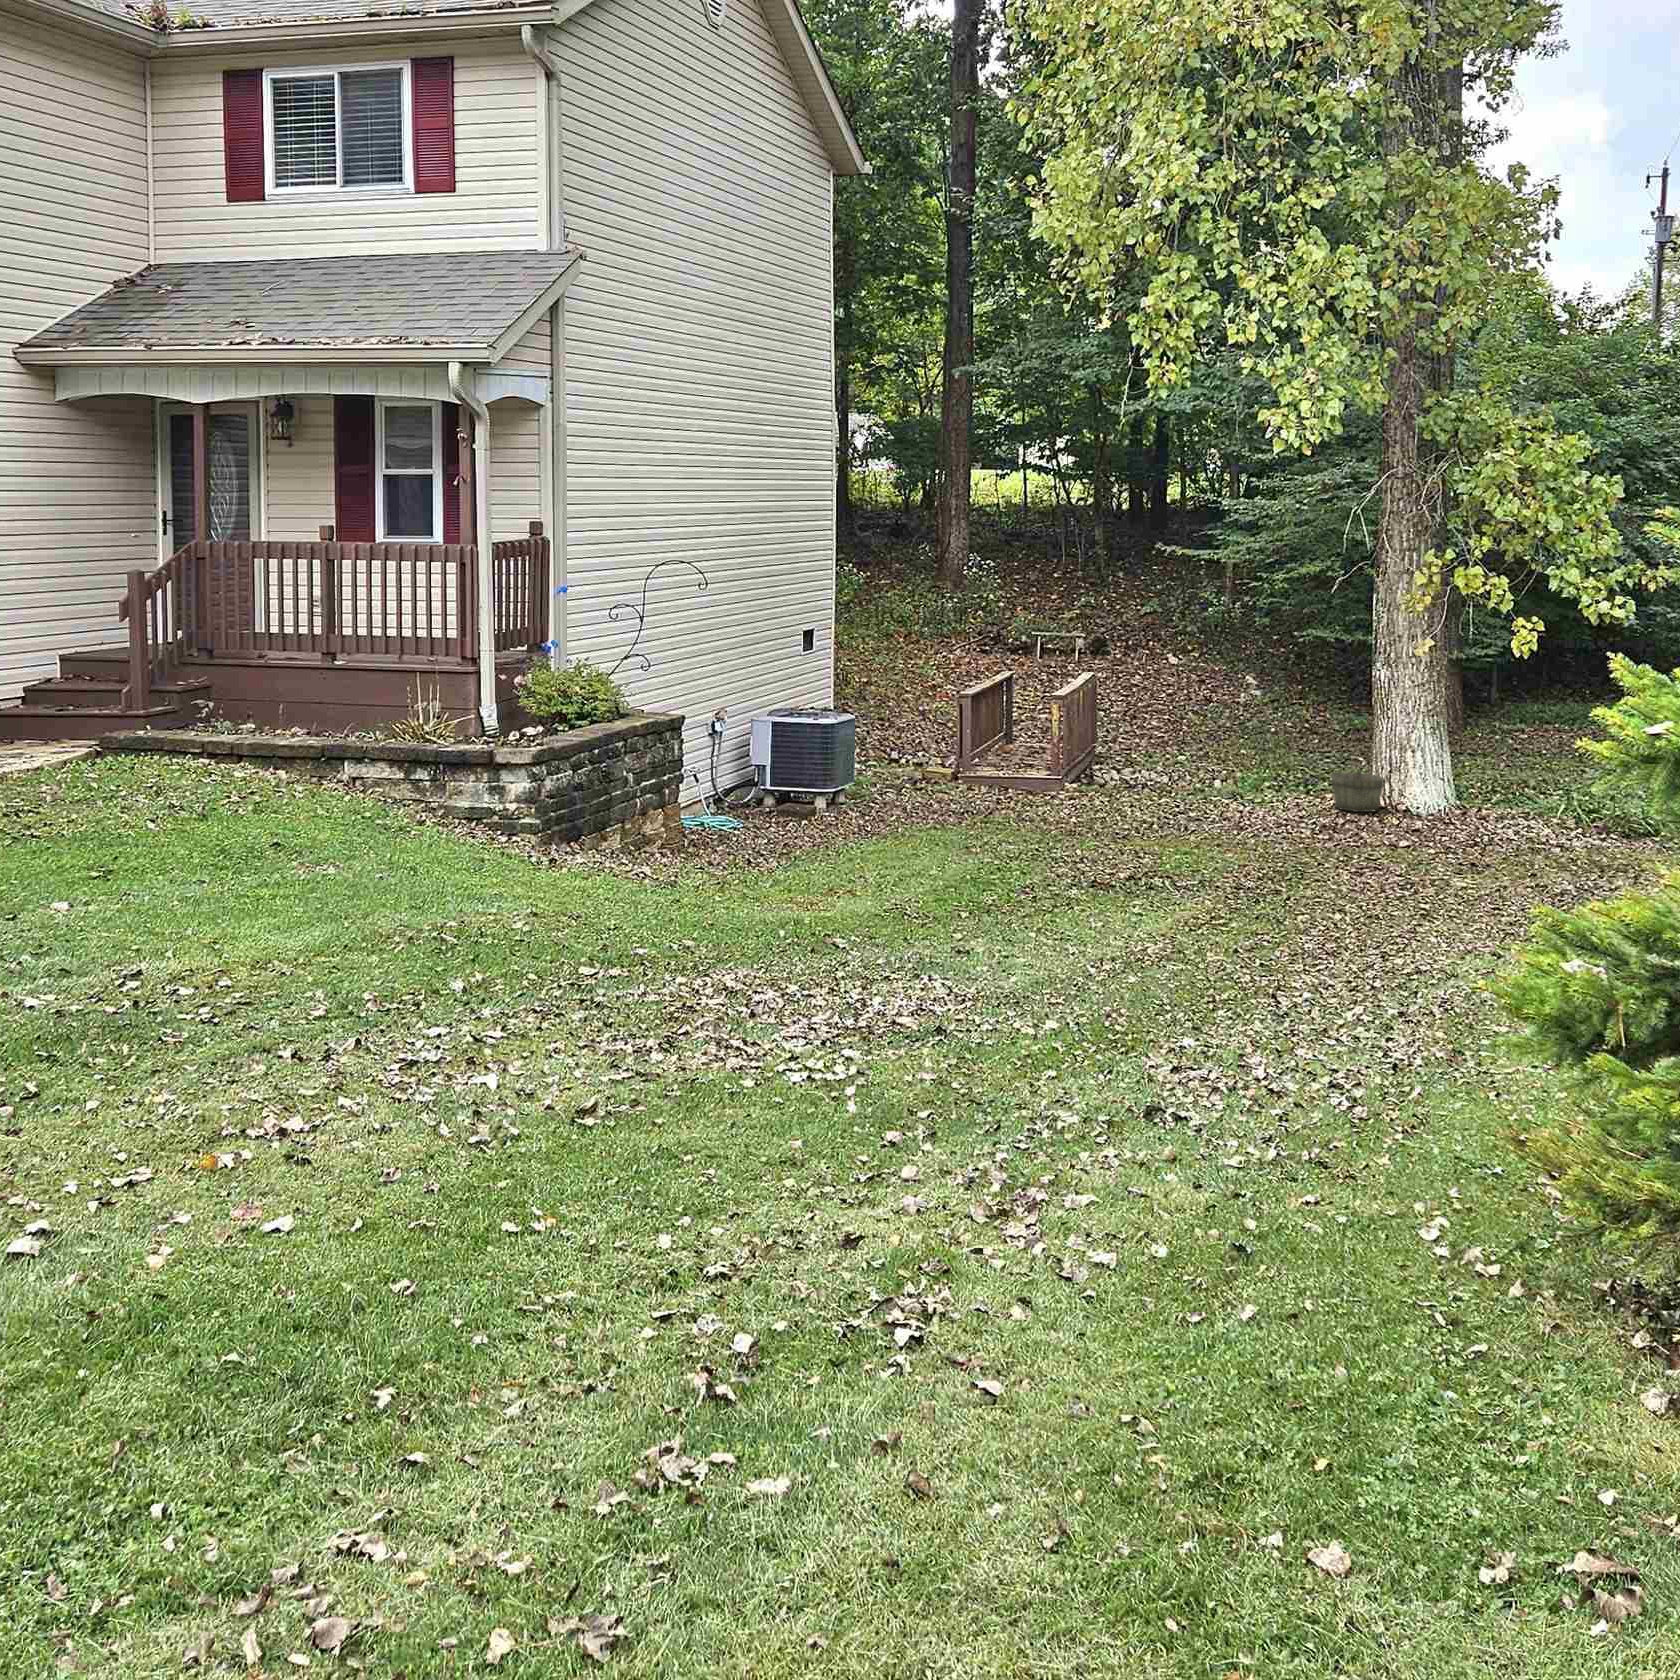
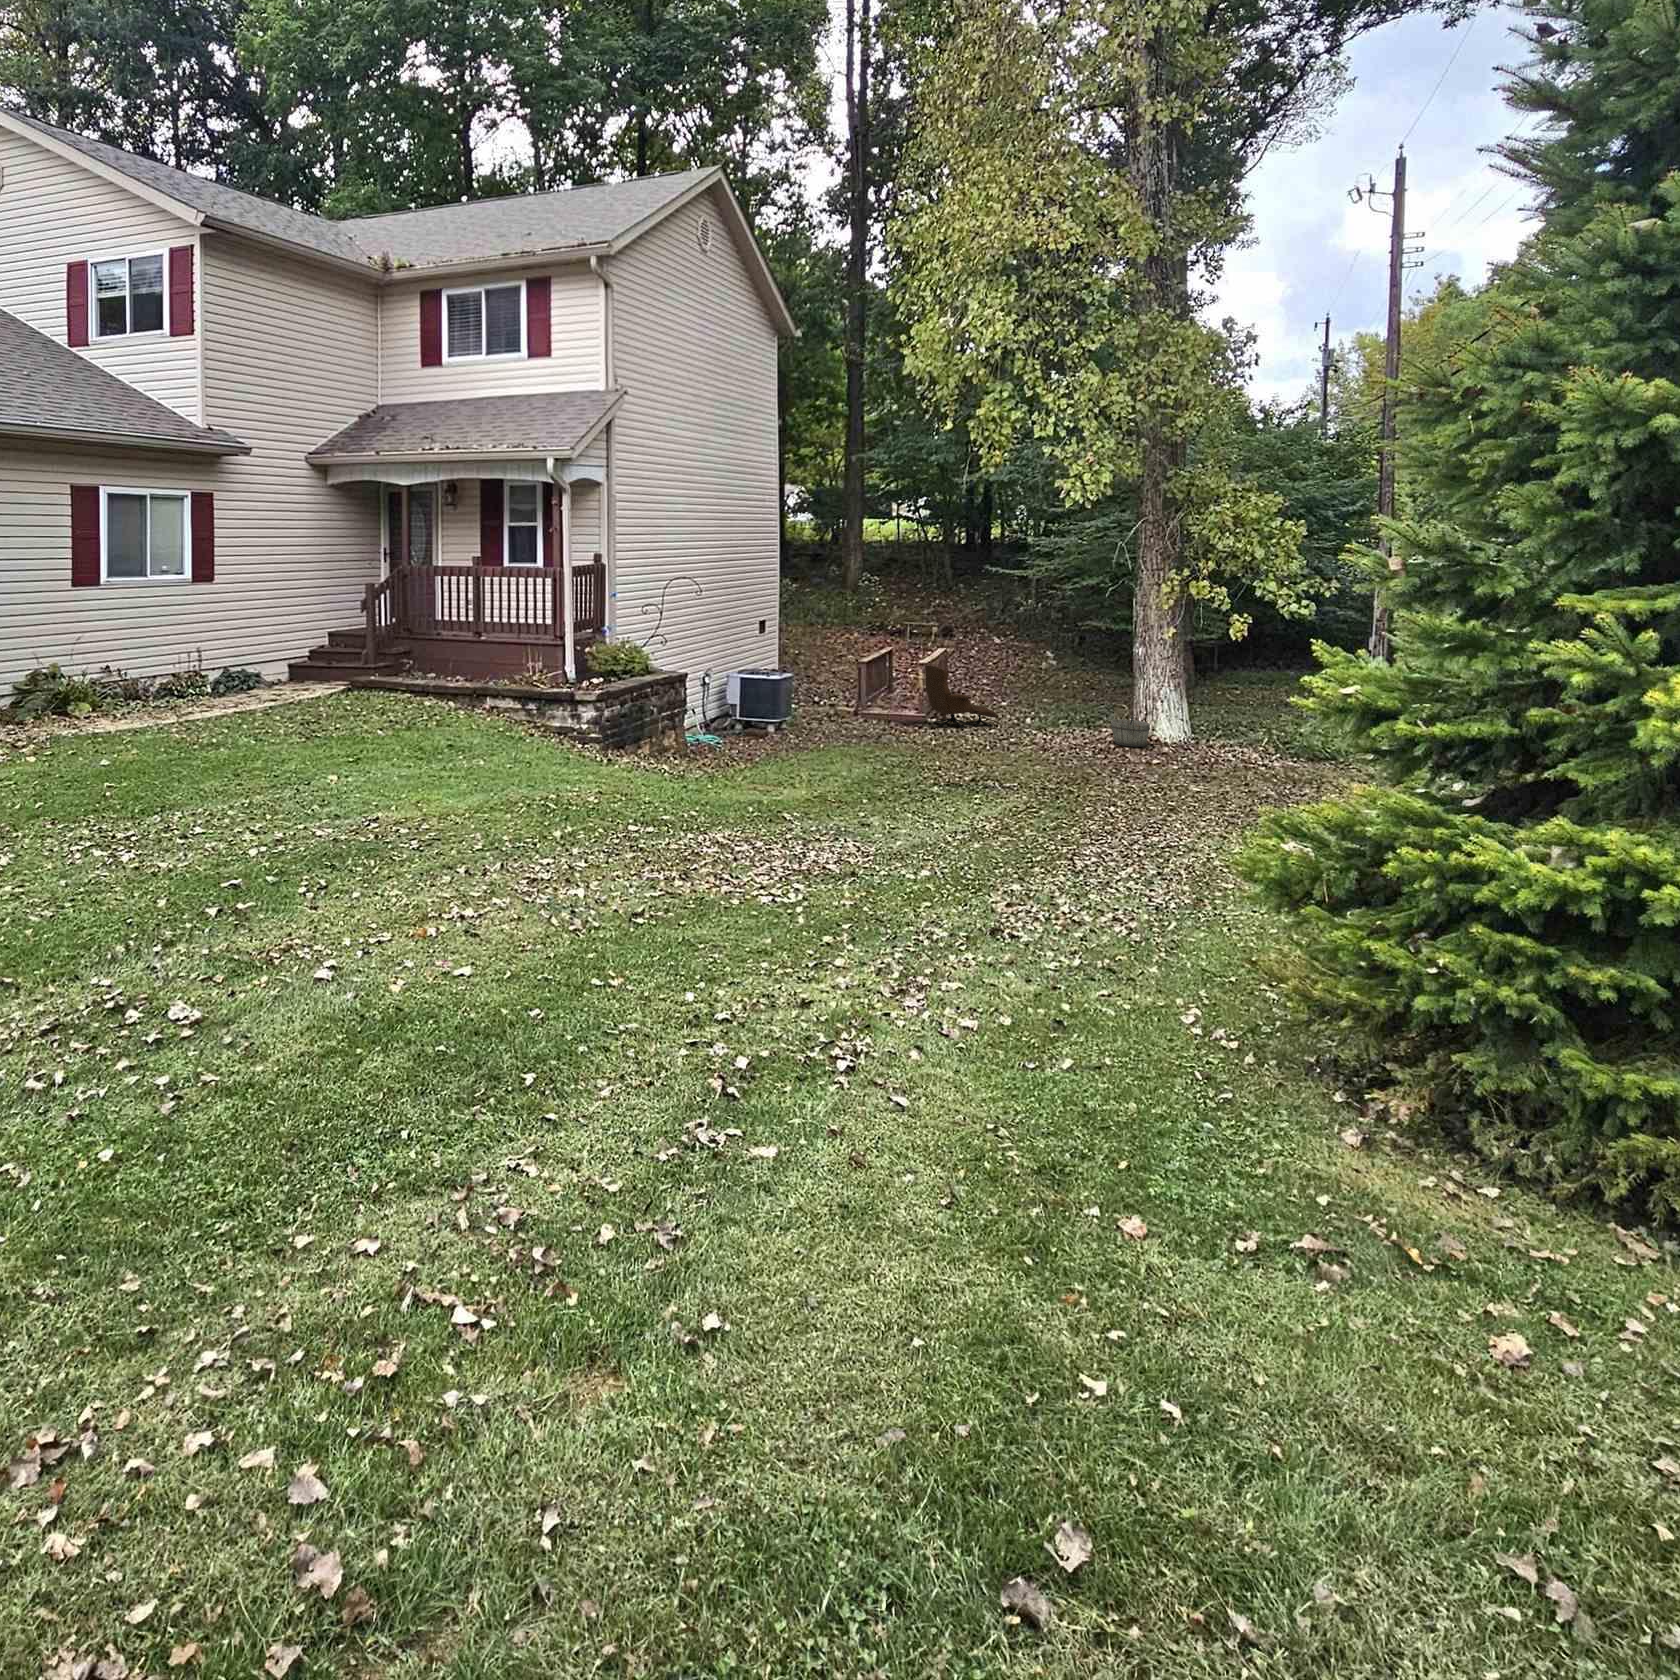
lounge chair: none [1067,696,1170,792] -> present [925,666,997,729]

